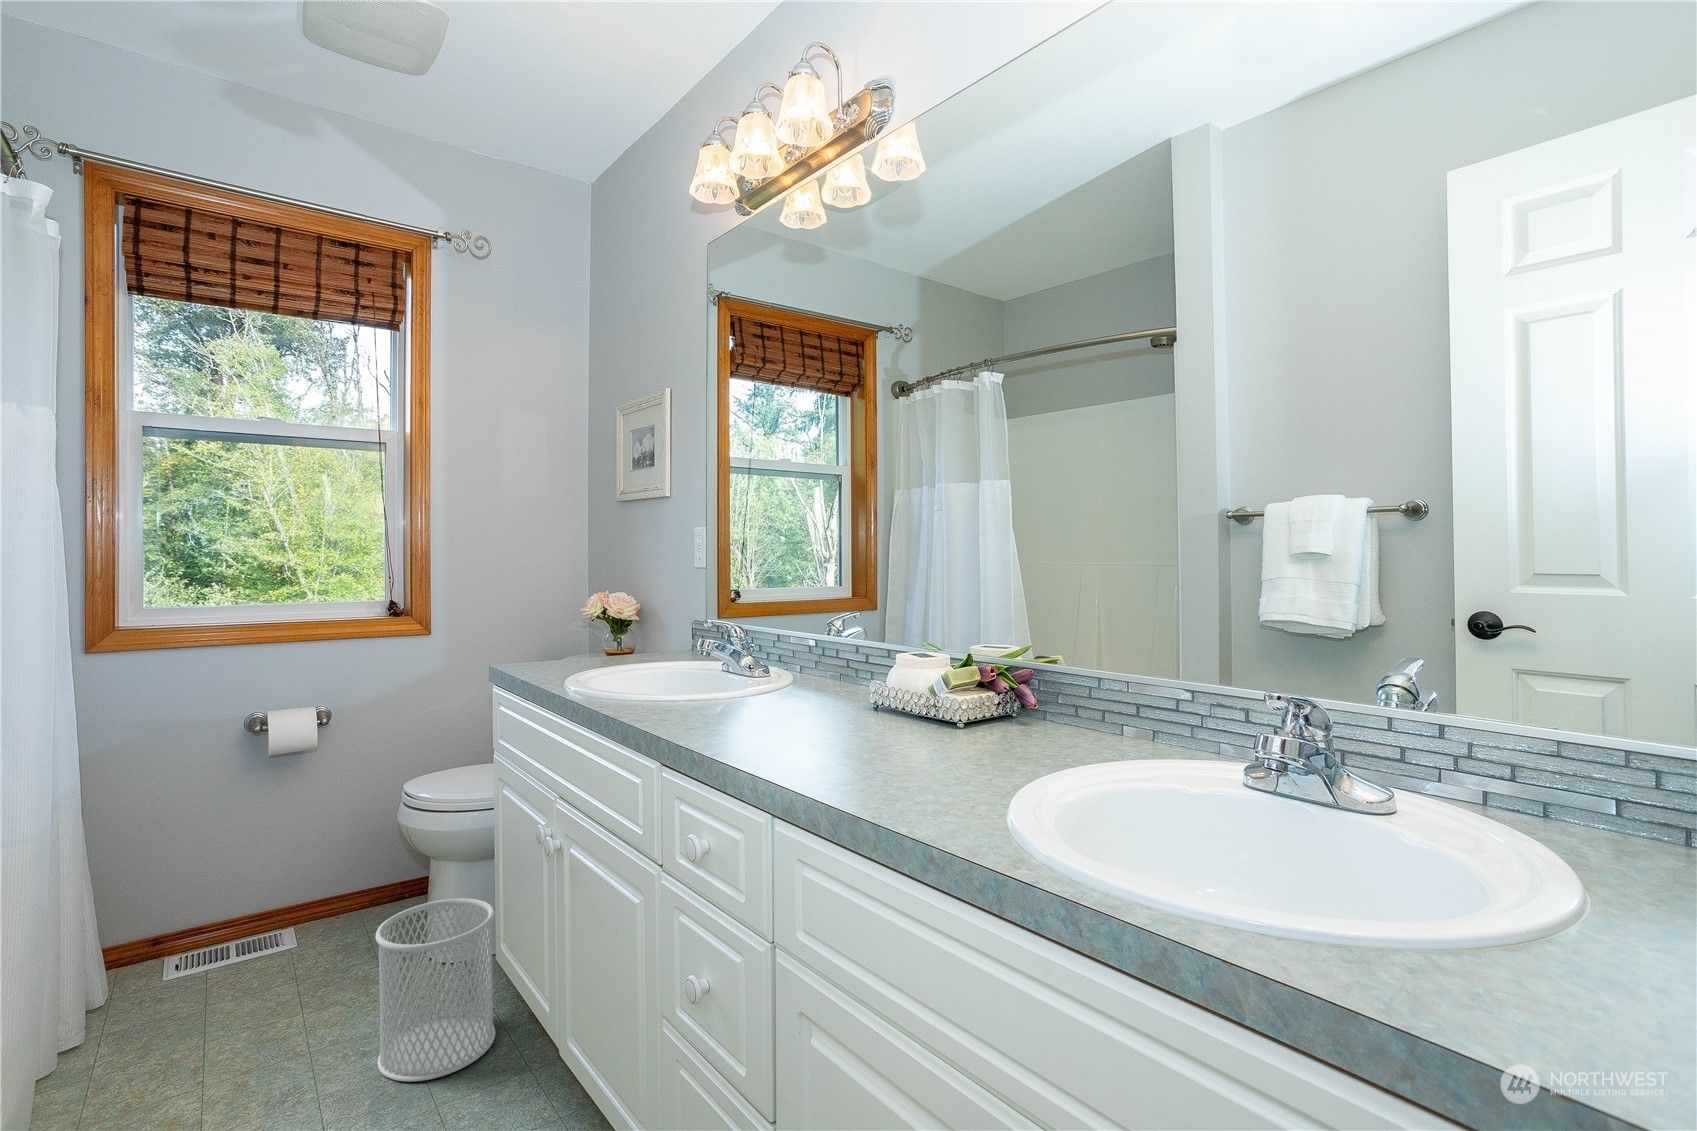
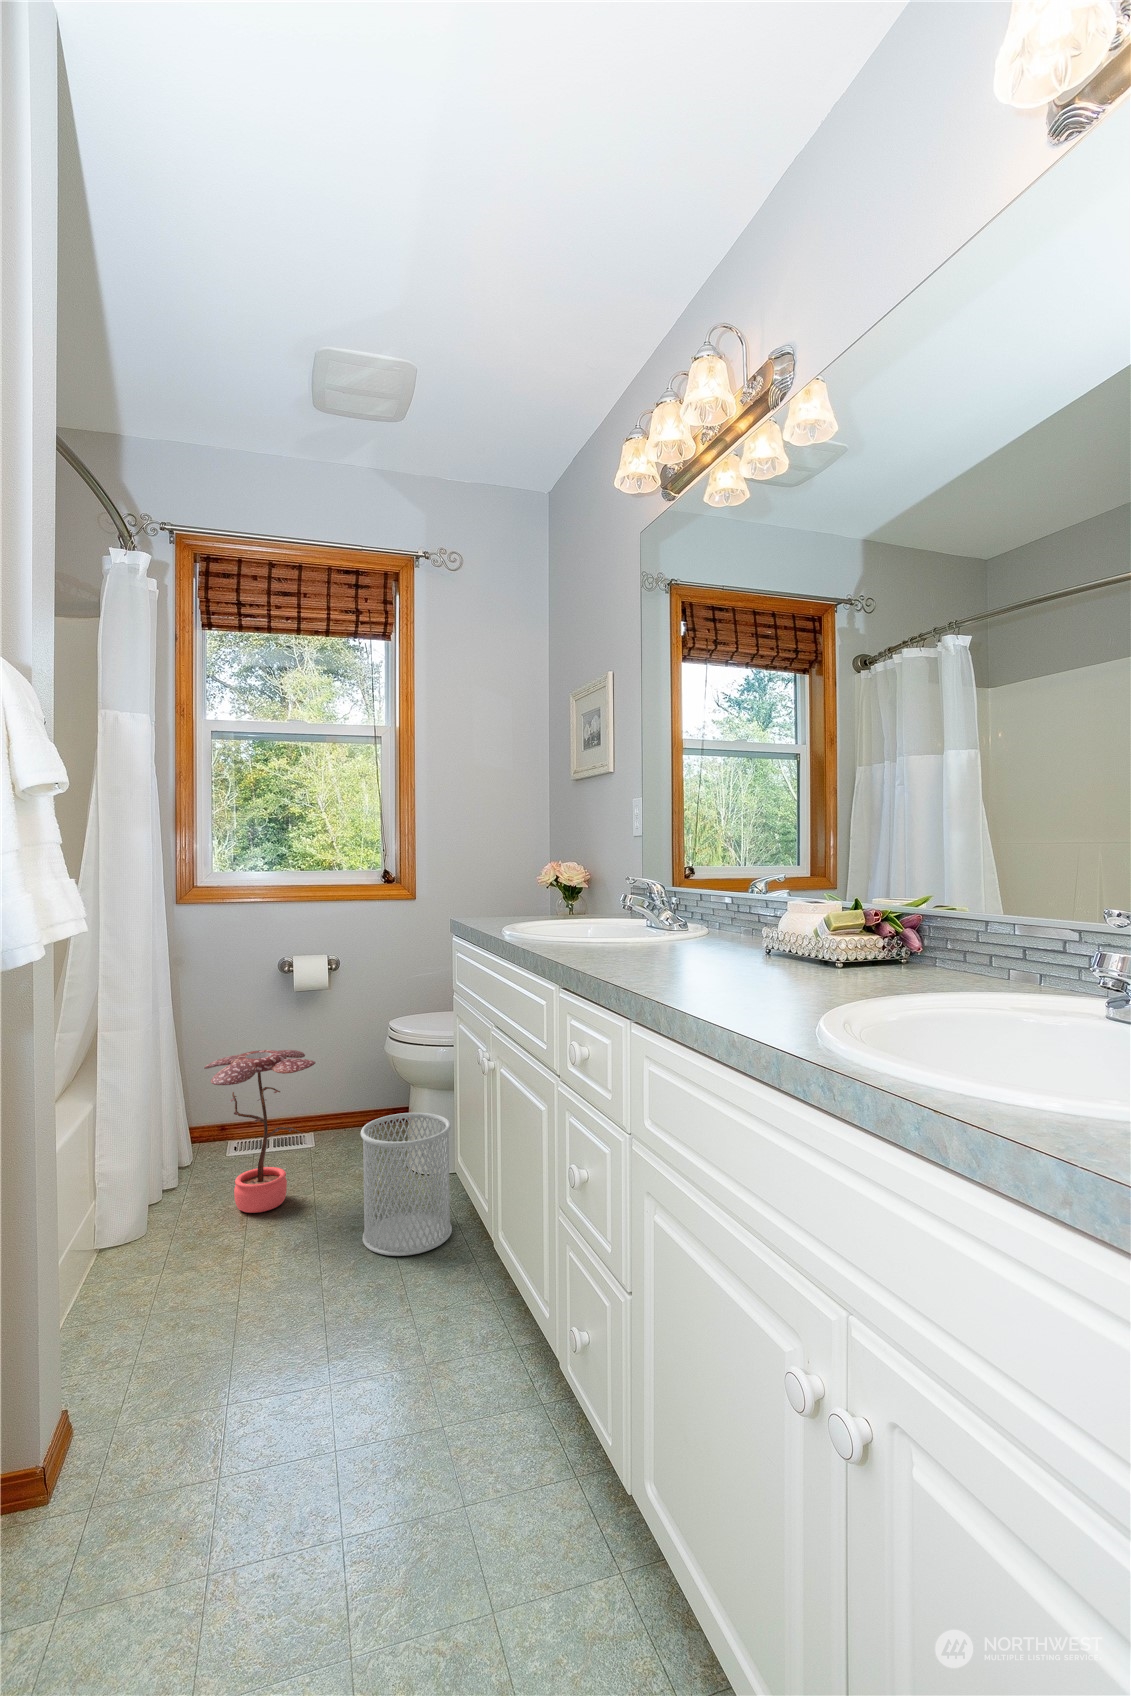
potted plant: none [135,837,307,1057] -> present [204,1050,316,1213]

